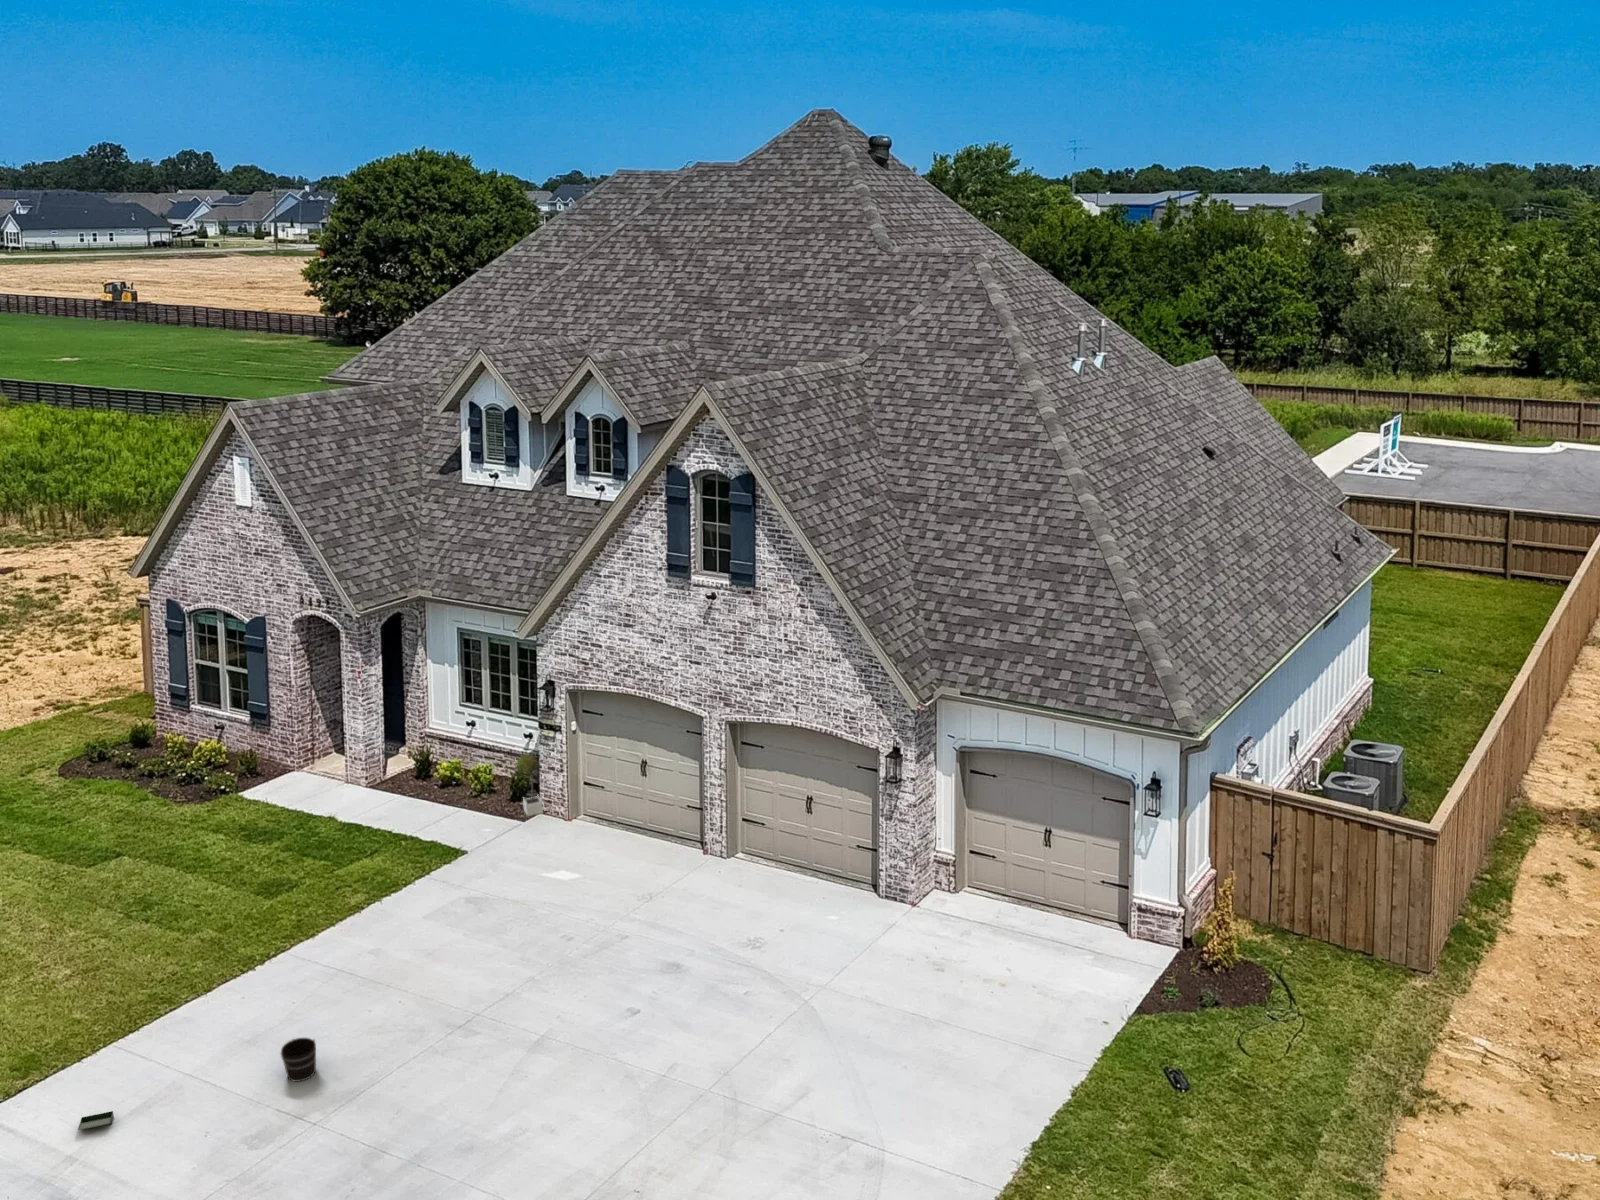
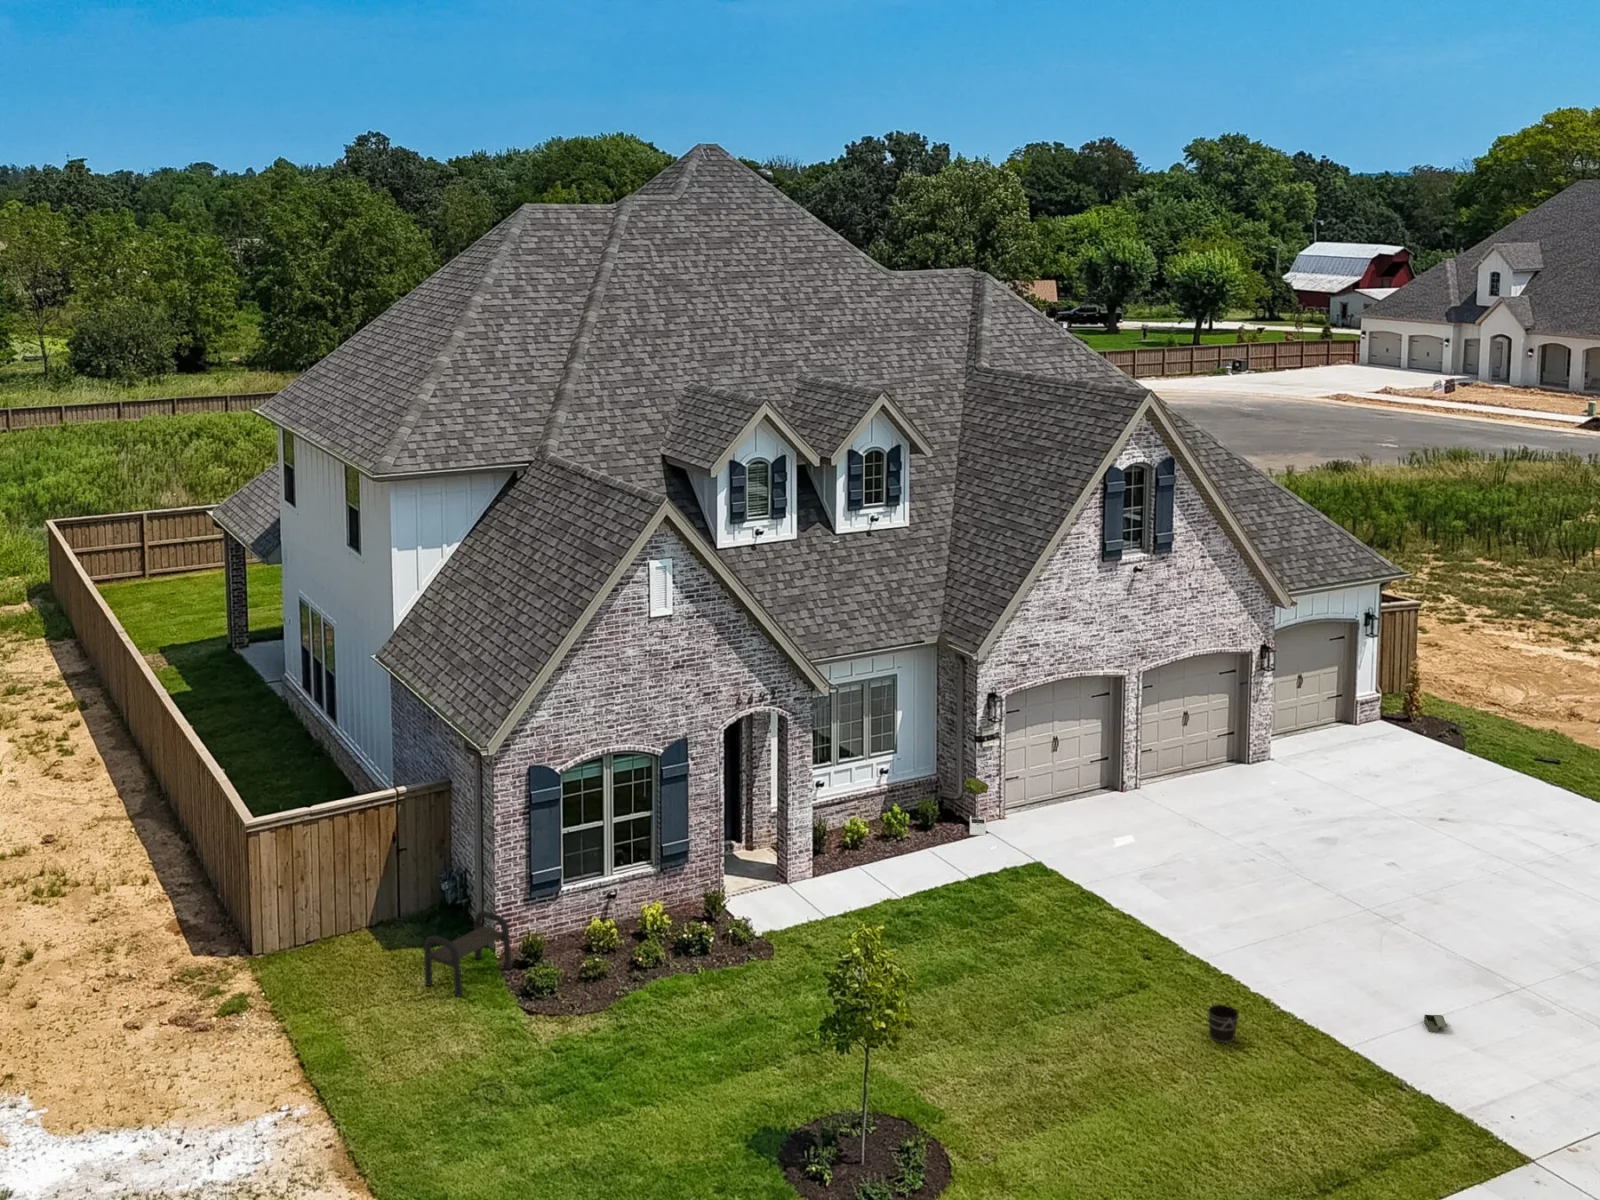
bench: none [108,689,180,735] -> present [424,911,512,997]
bucket: present [280,1038,316,1082] -> present [1208,1005,1238,1042]

